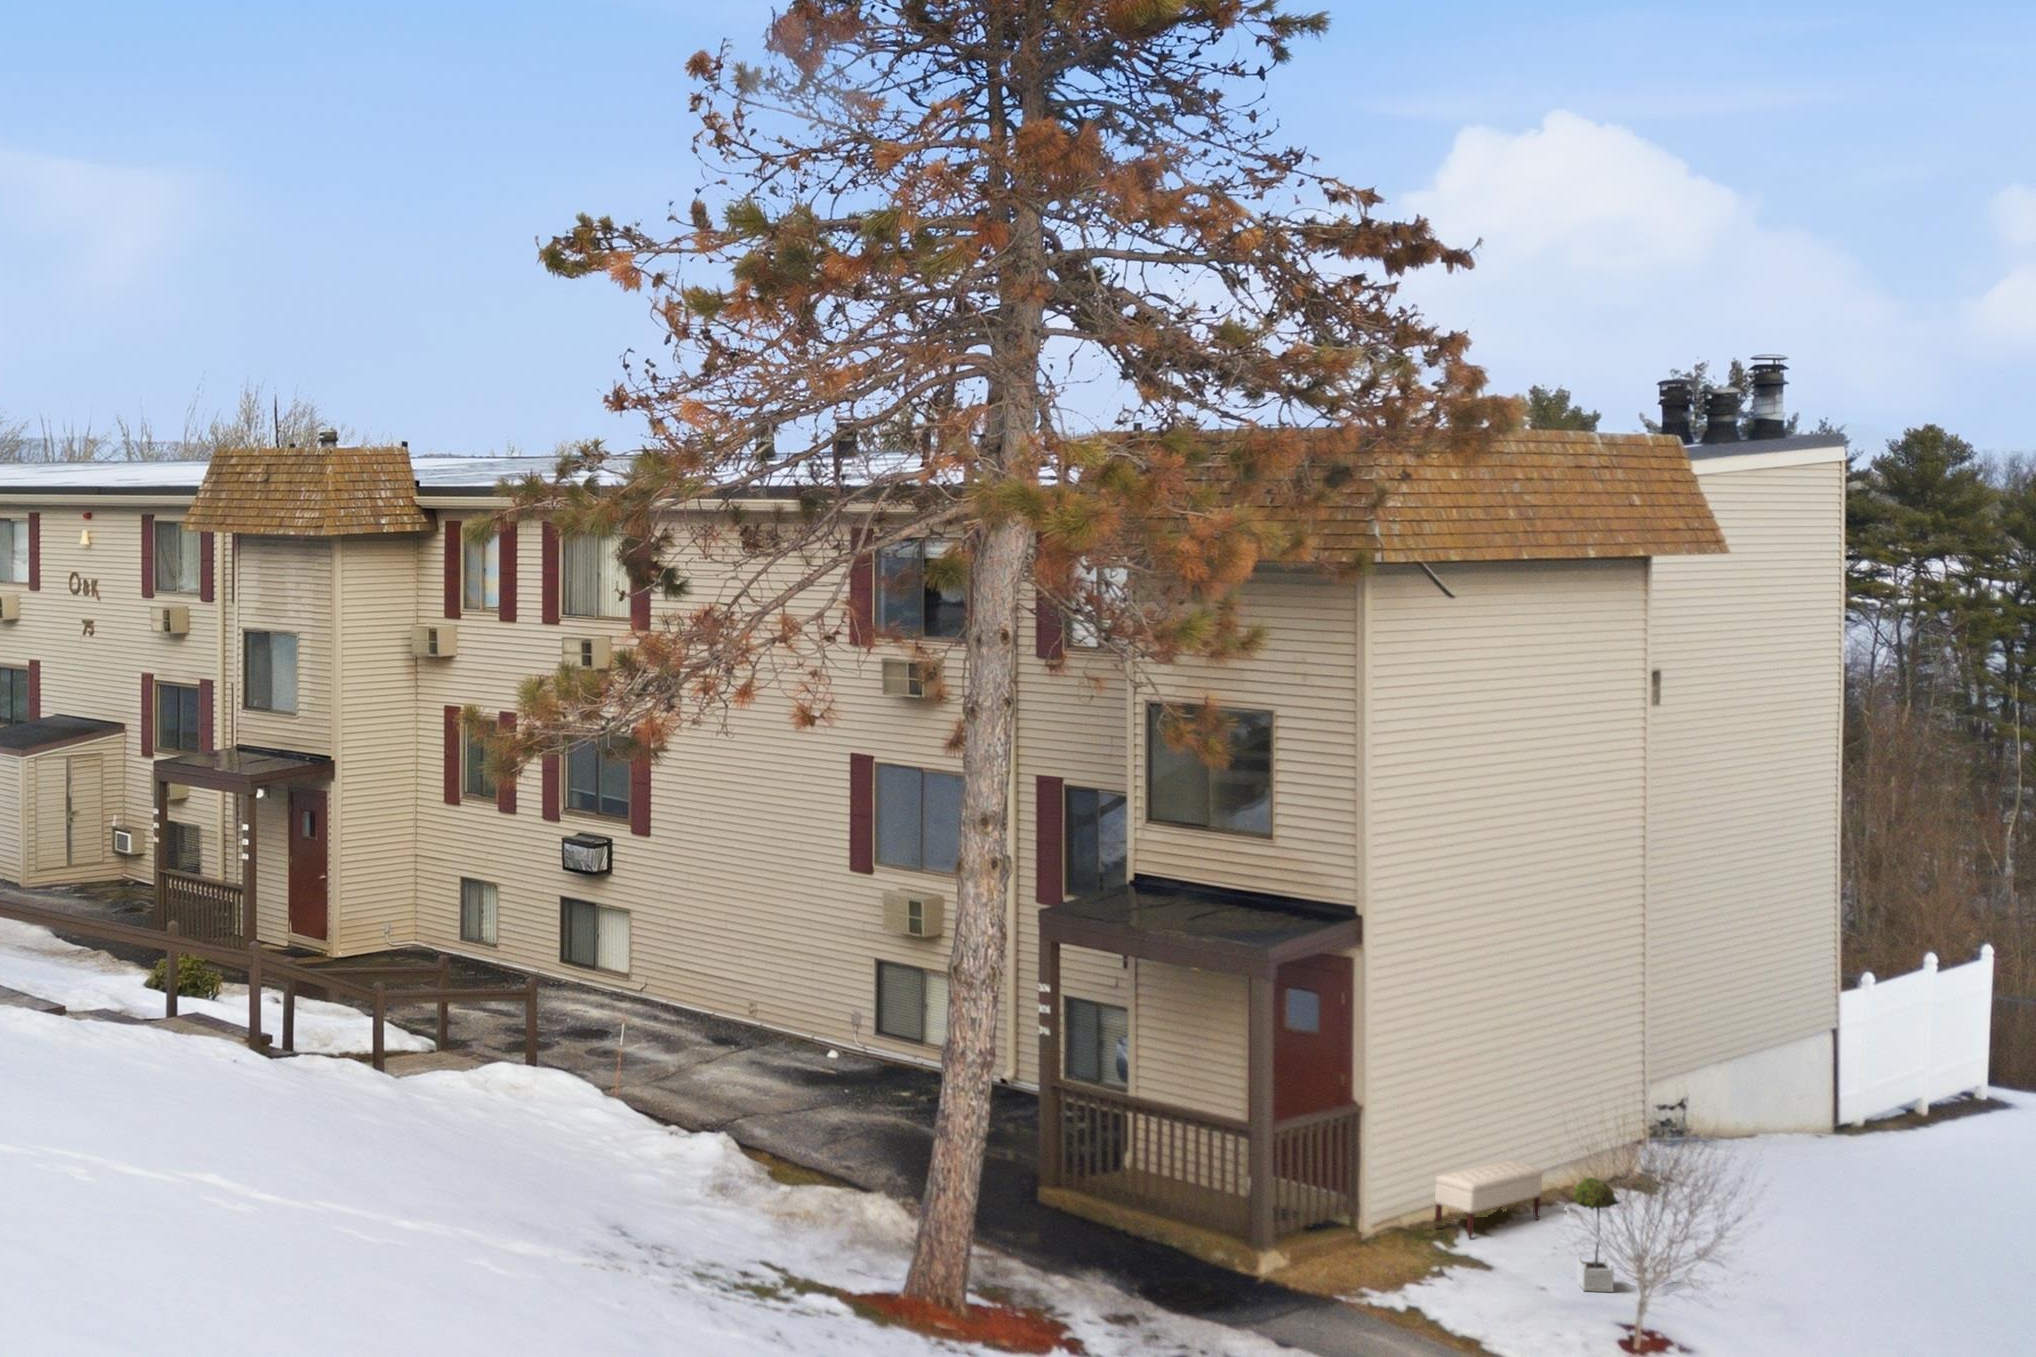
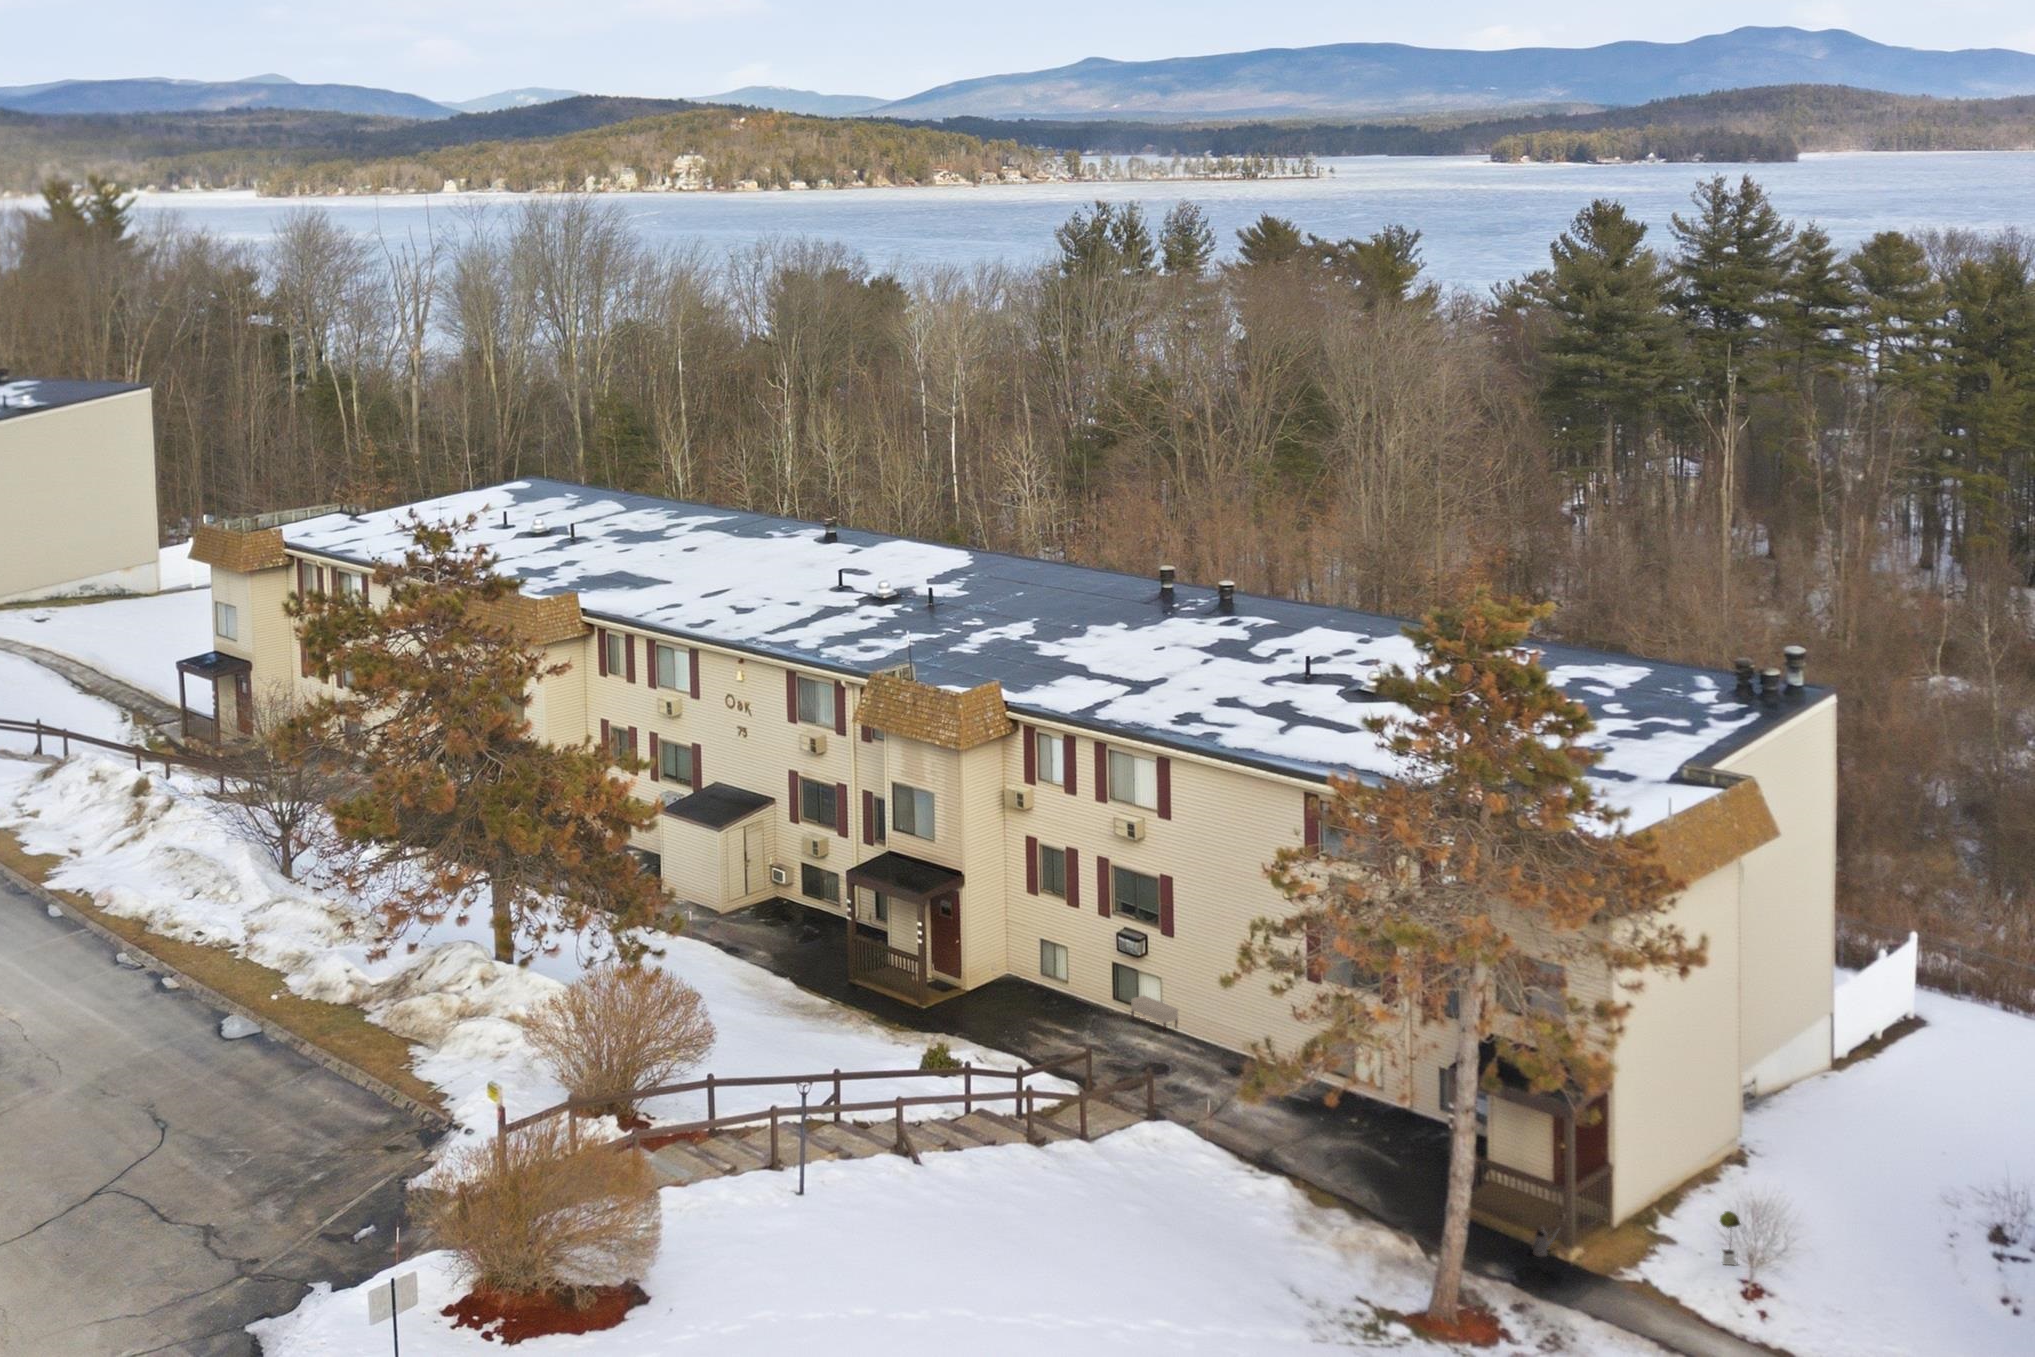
bench: present [1435,1160,1543,1238] -> present [1131,996,1178,1032]
watering can: none [1184,1210,1248,1276] -> present [1533,1228,1560,1257]

